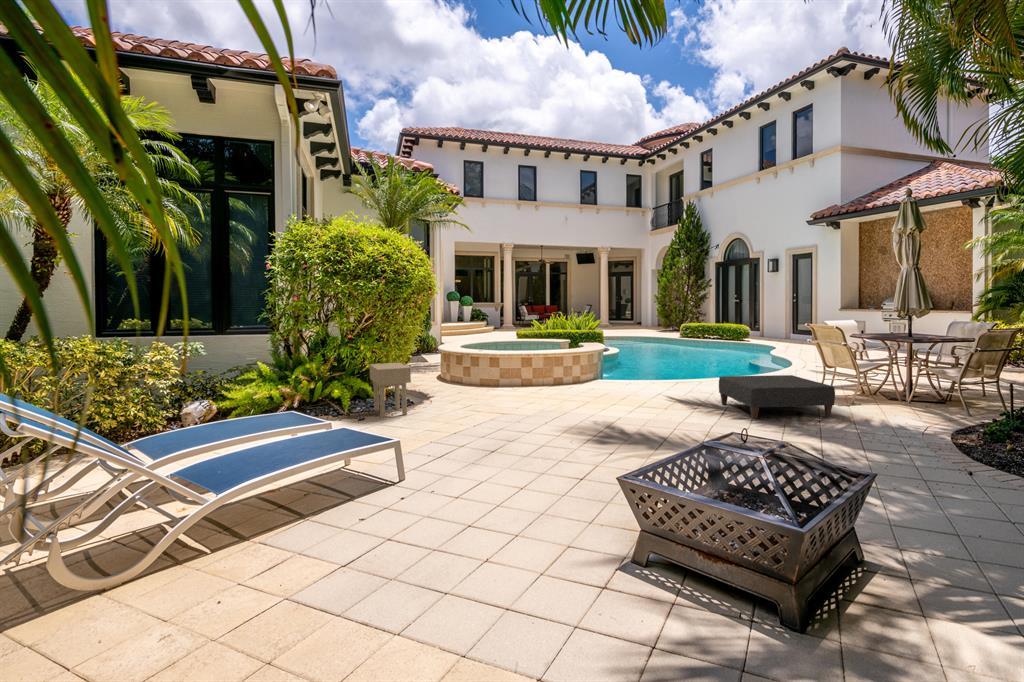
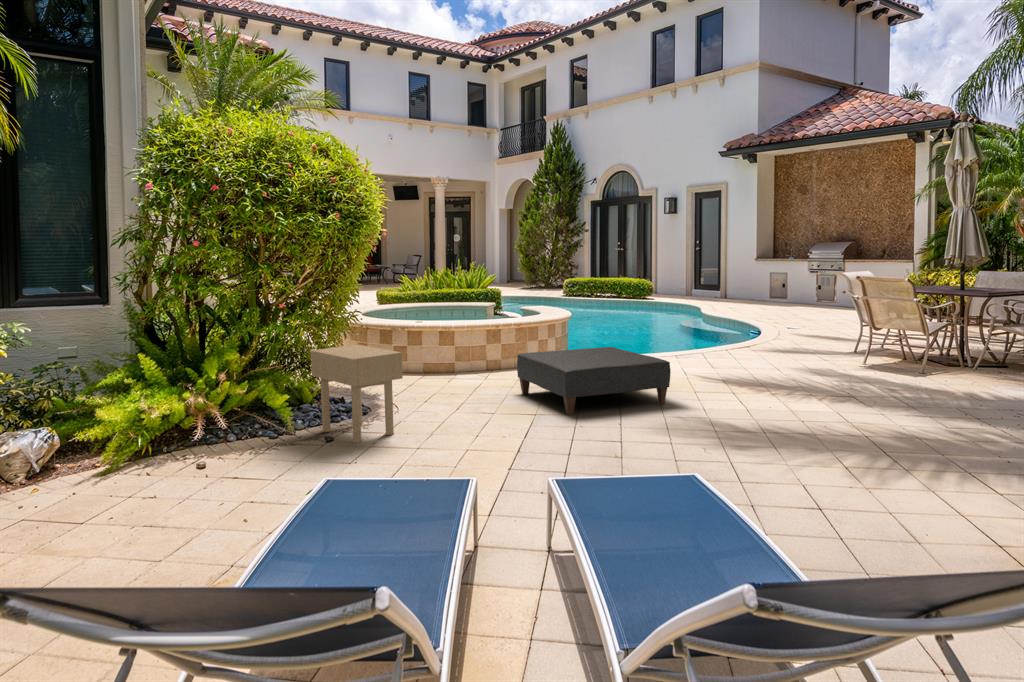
ottoman: present [719,375,835,419] -> present [517,347,671,415]

